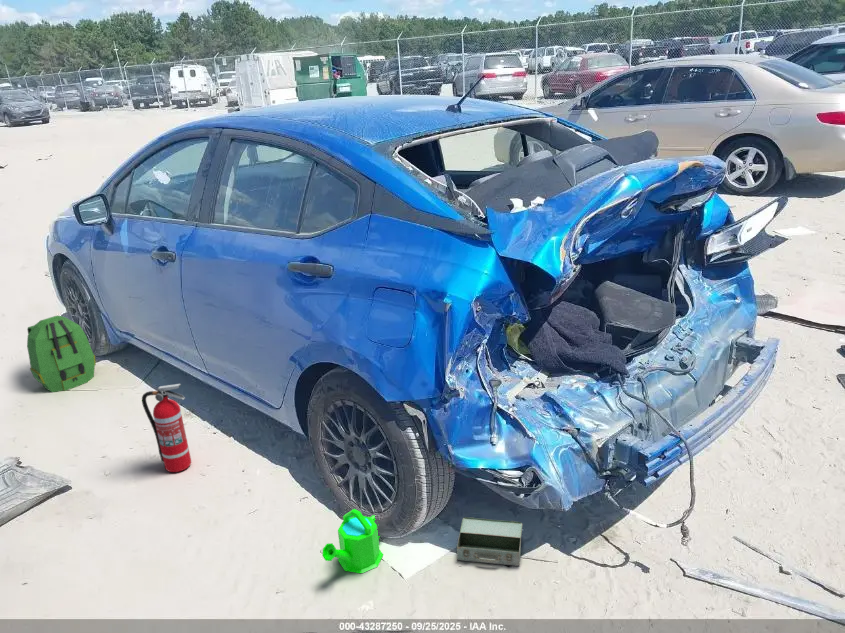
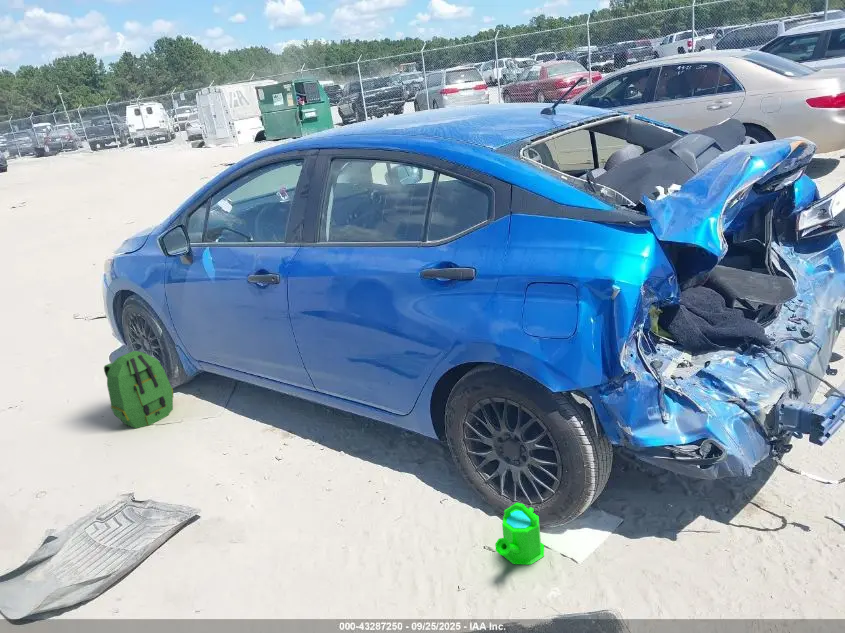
fire extinguisher: present [142,384,191,472] -> none [263,402,312,491]
toolbox: present [457,517,523,566] -> none [612,499,681,541]

